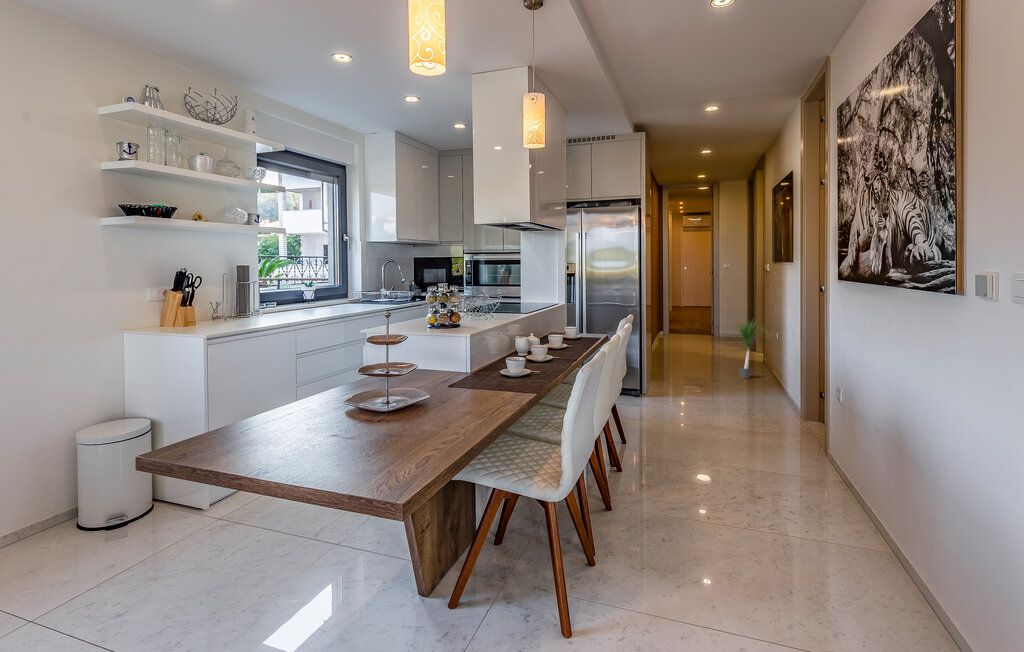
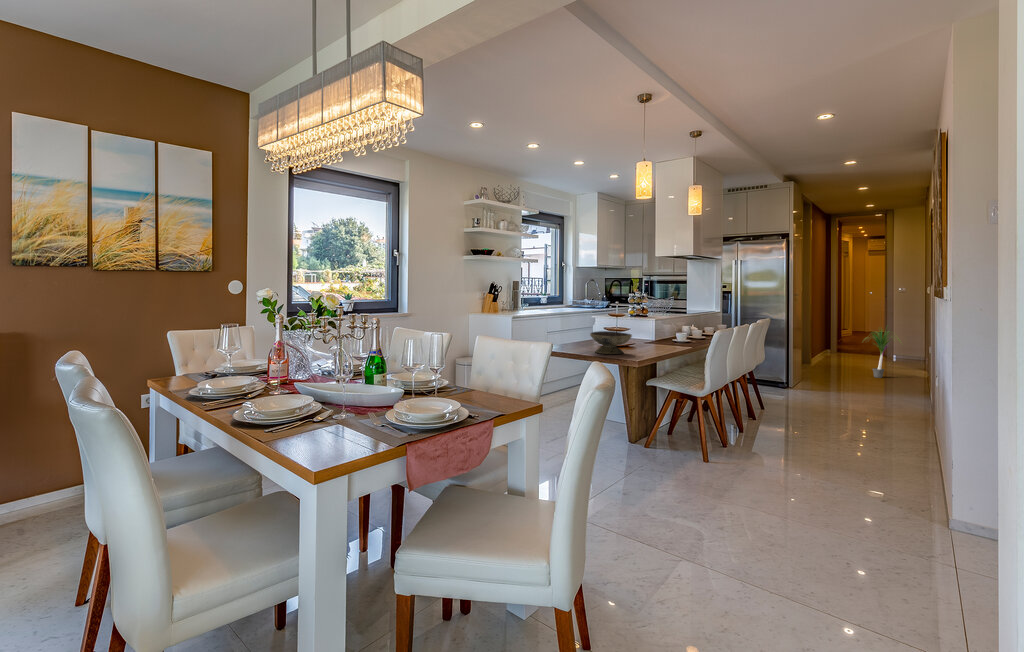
decorative bowl: none [305,380,407,446] -> present [590,331,632,354]

